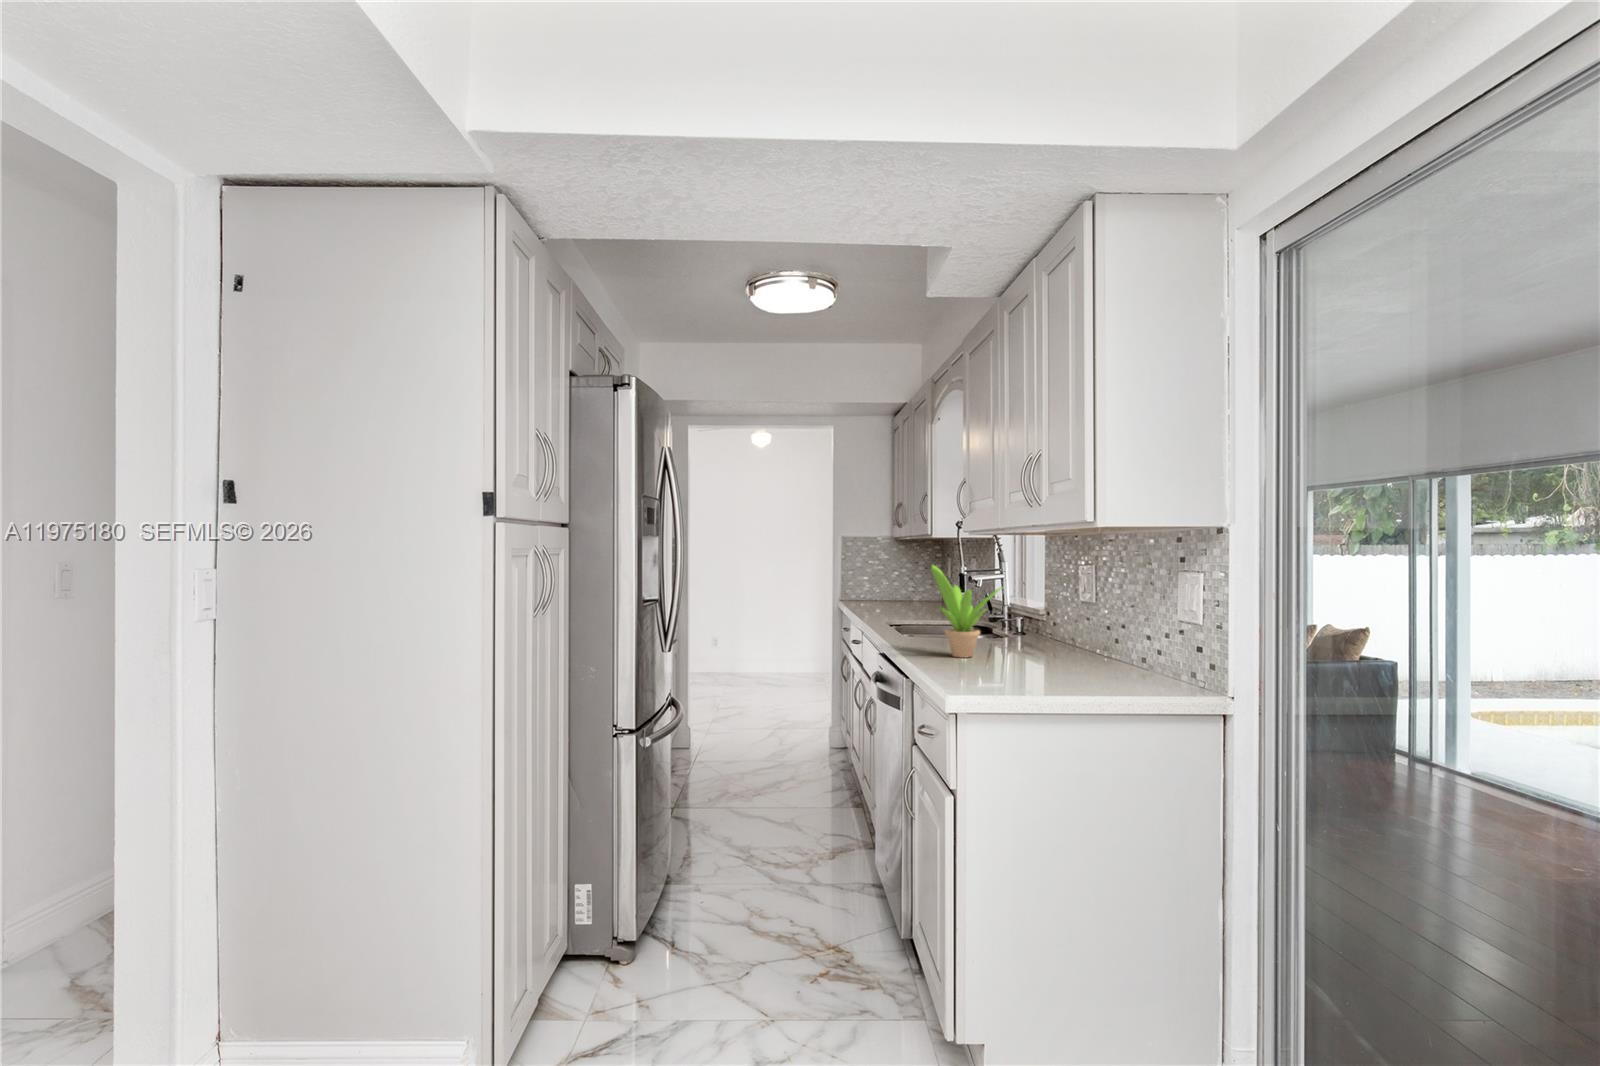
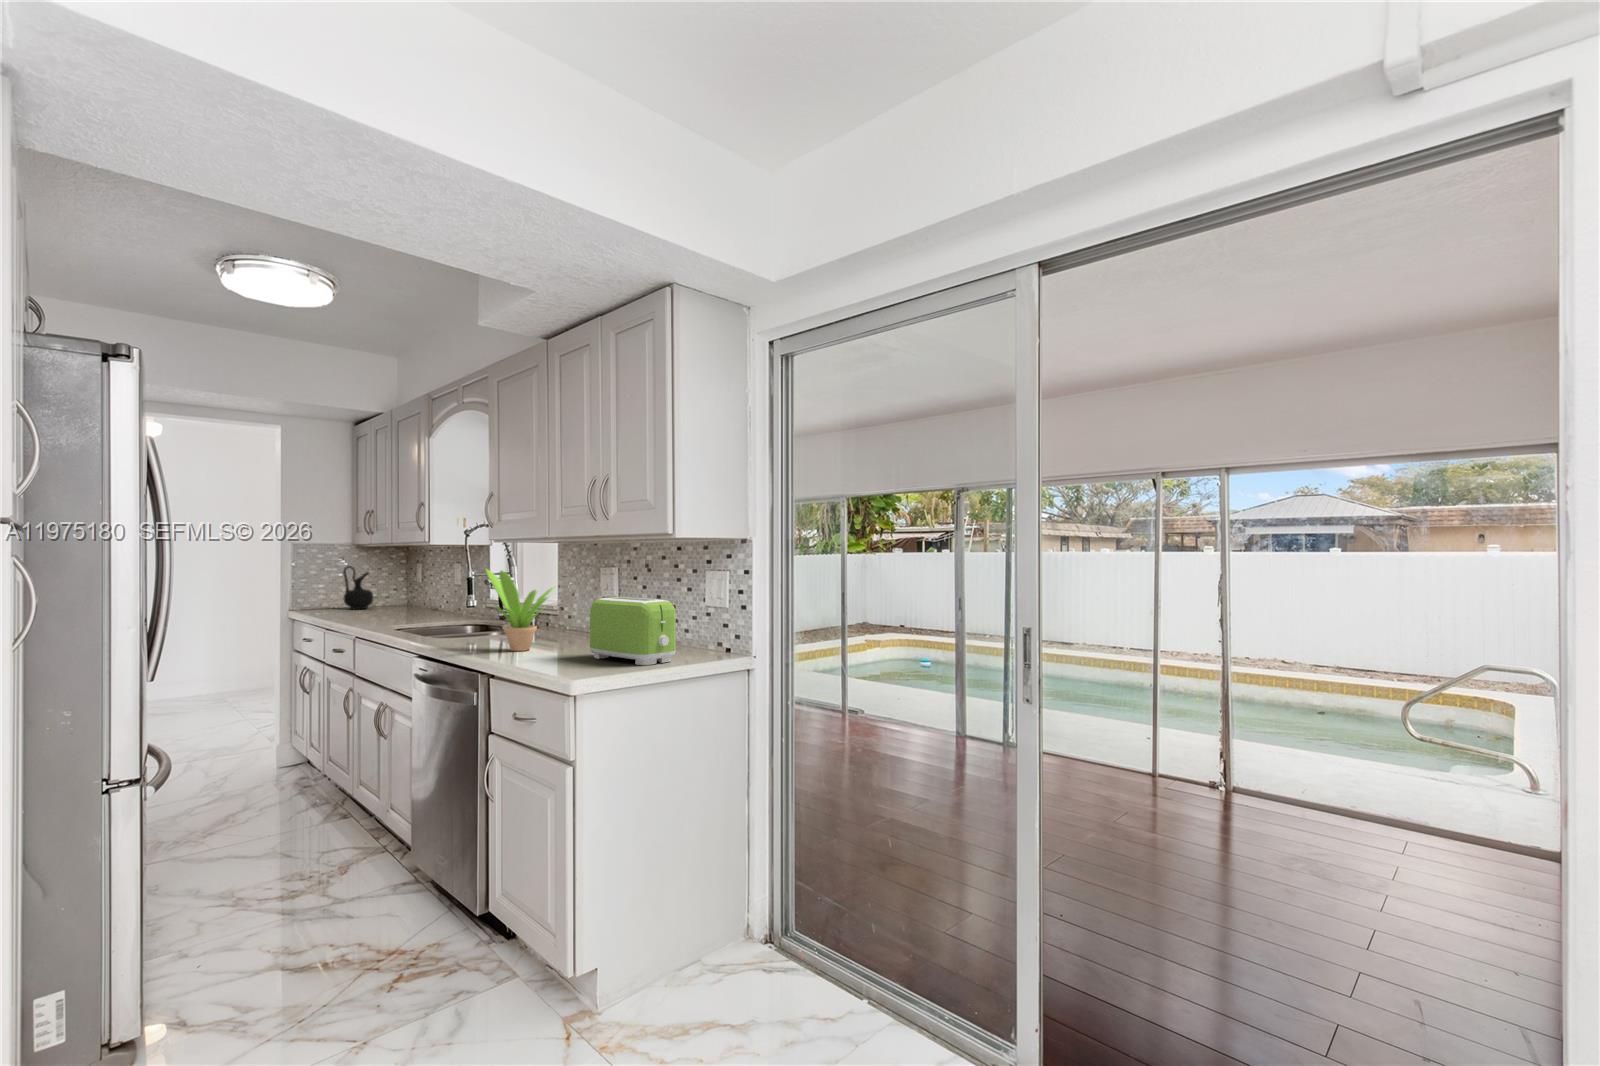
ceramic jug: none [884,560,909,602] -> present [344,566,374,609]
toaster: none [1019,603,1115,691] -> present [590,597,676,665]

